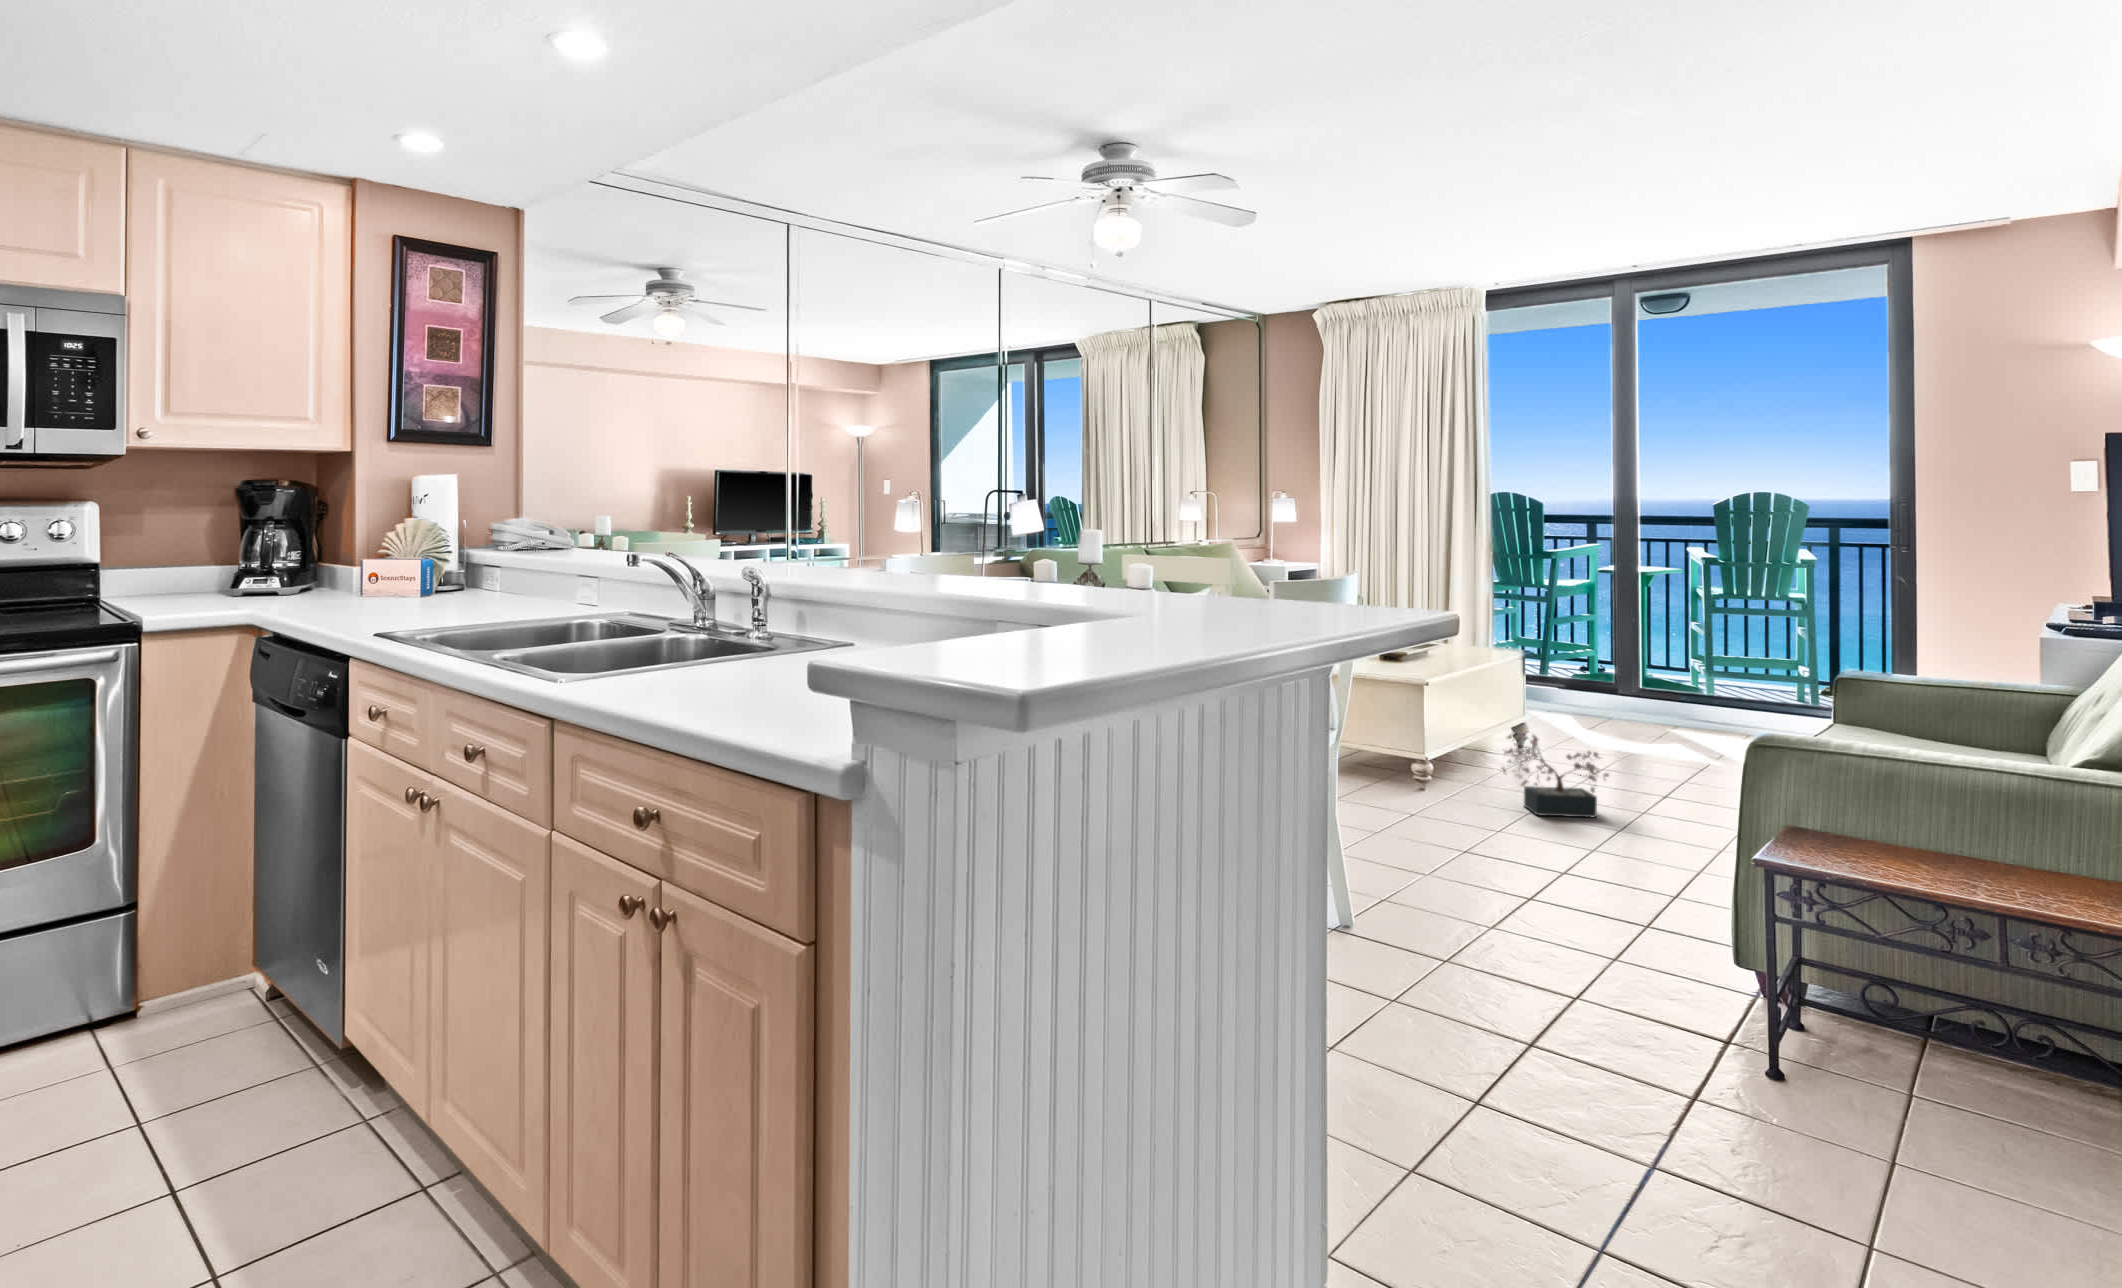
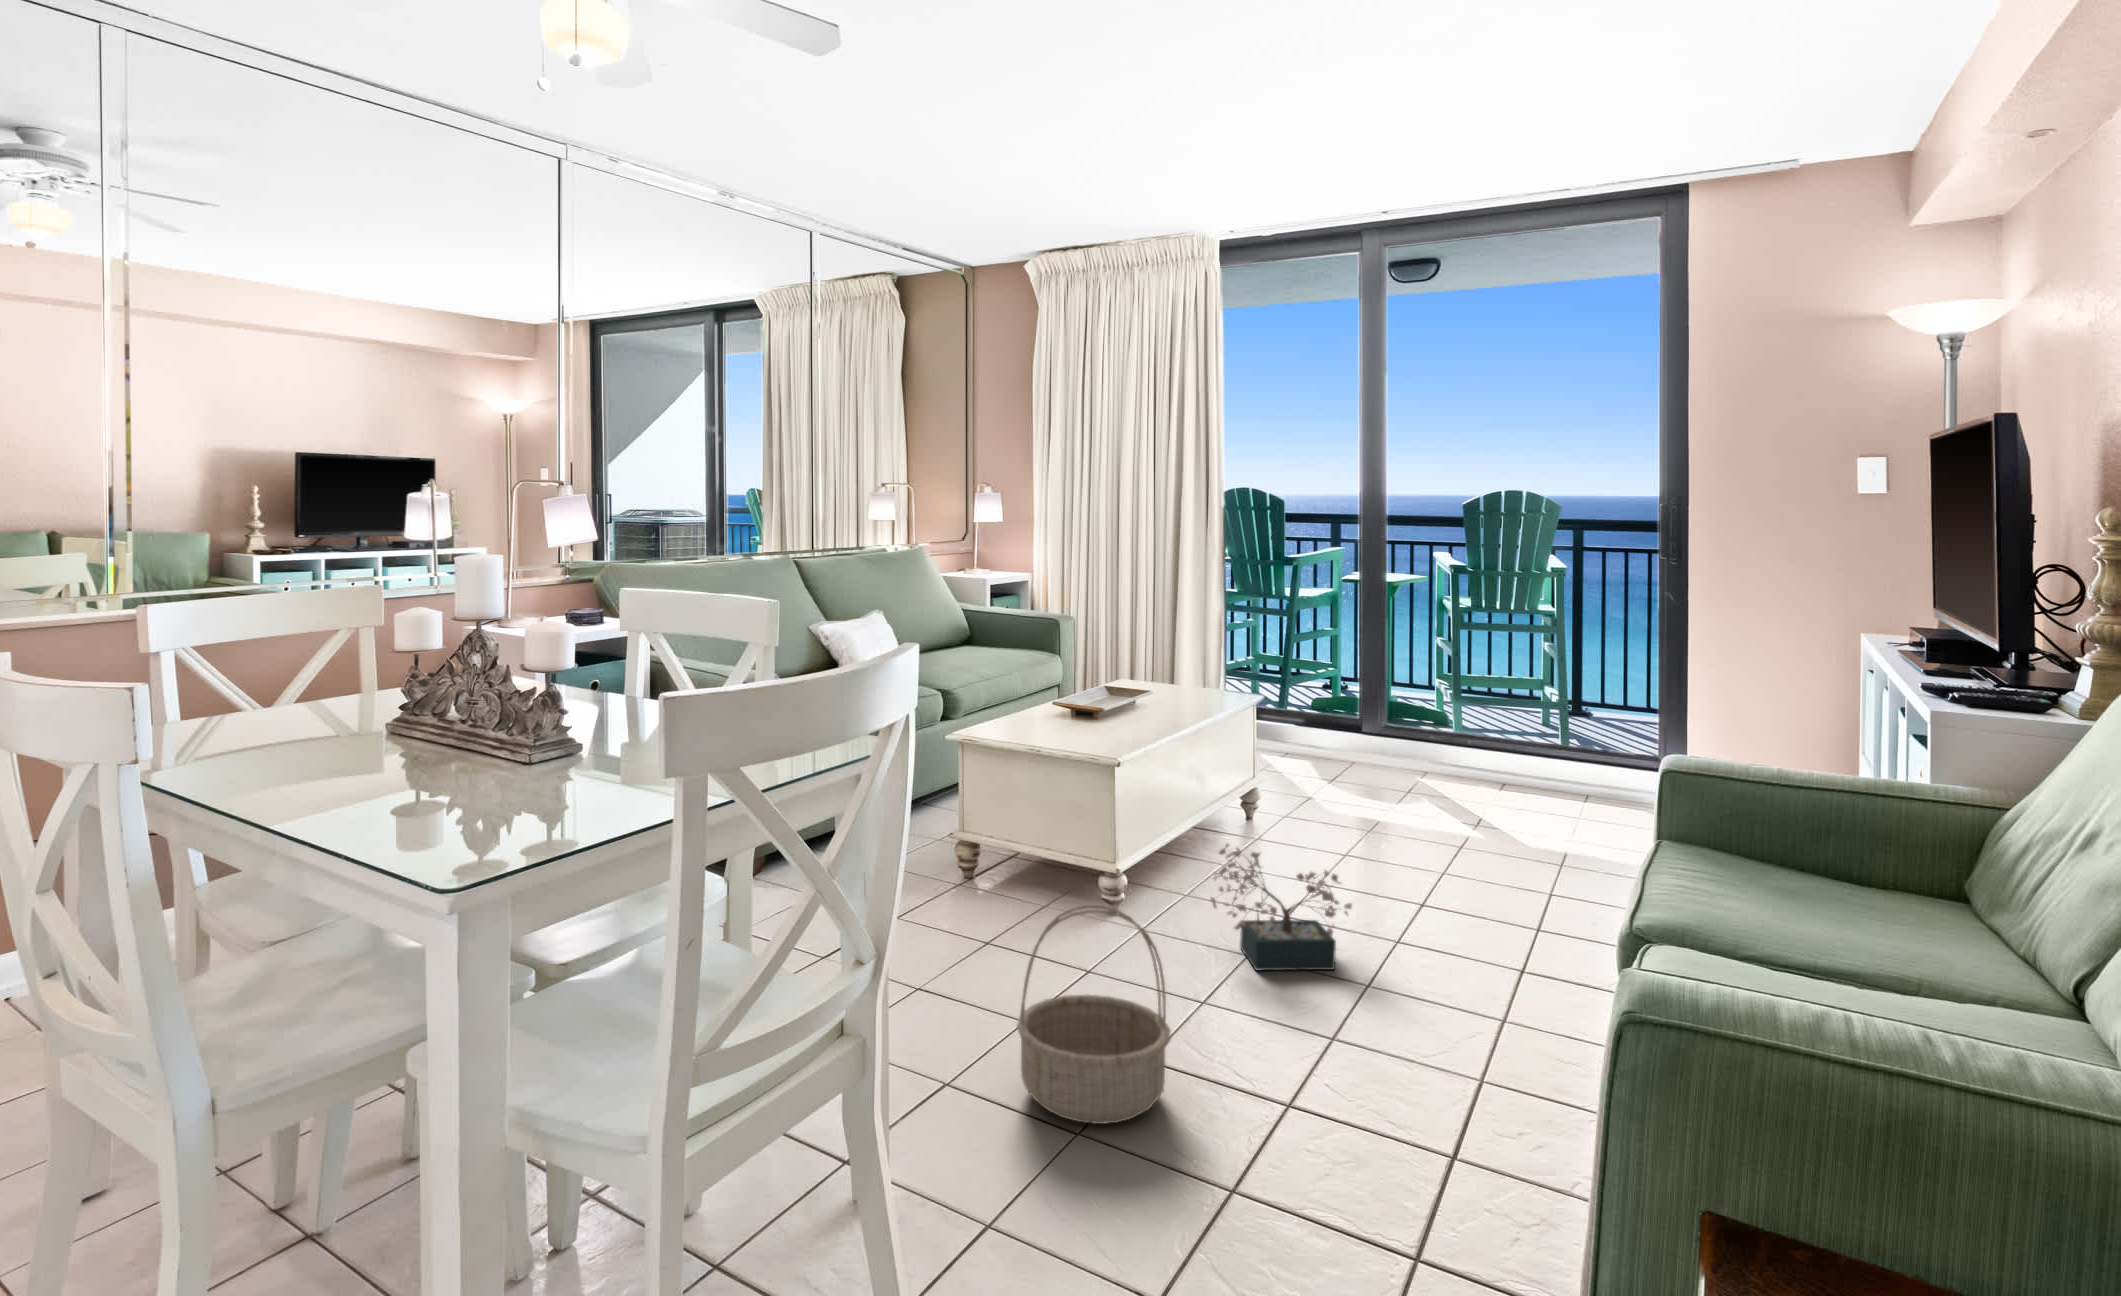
basket: none [1383,734,1486,865] -> present [1017,905,1171,1124]

